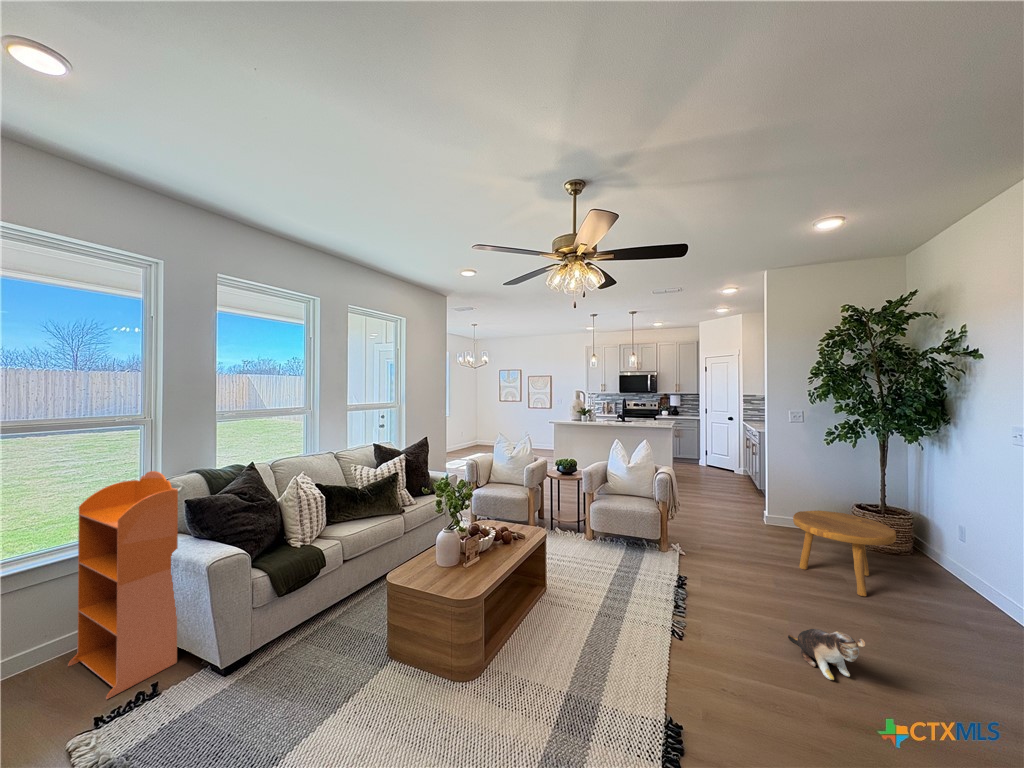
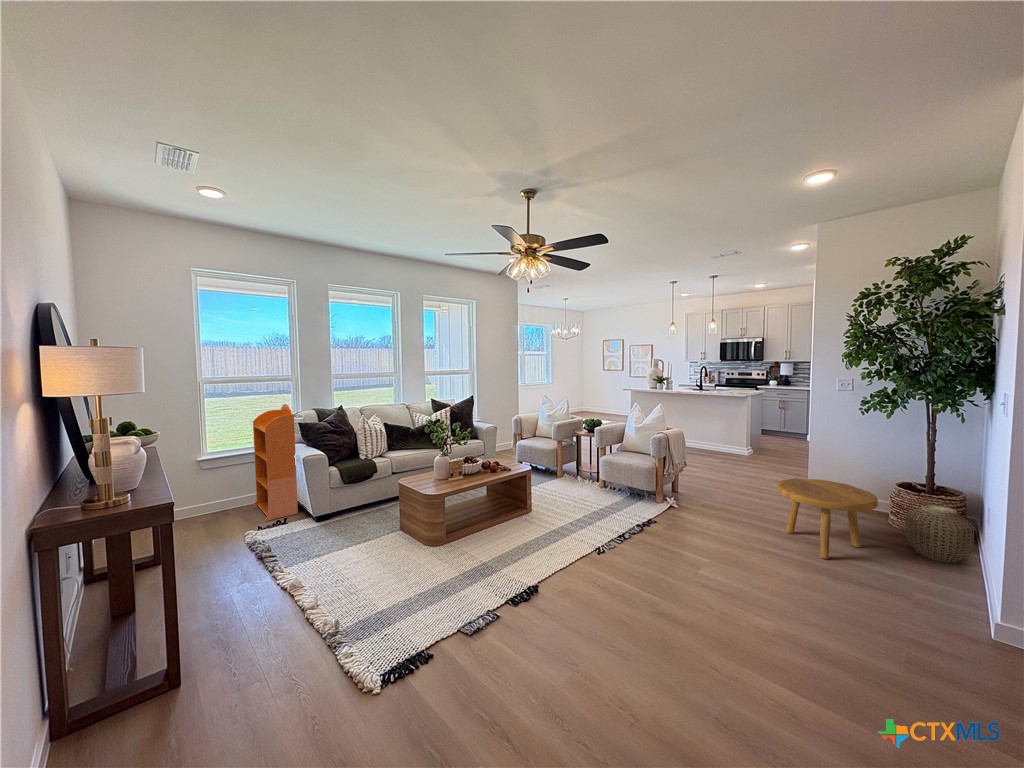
woven basket: none [893,525,957,580] -> present [905,504,974,563]
plush toy: present [788,629,865,680] -> none [692,556,720,594]

